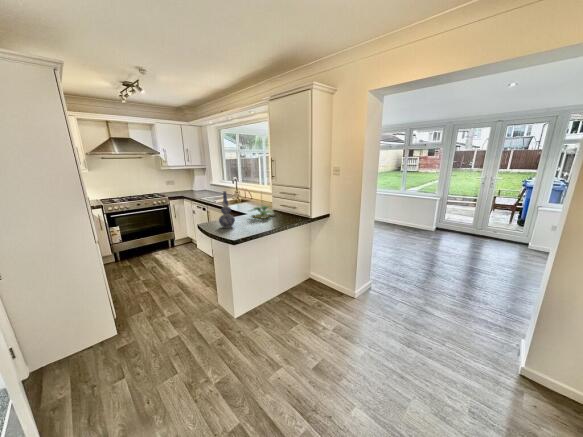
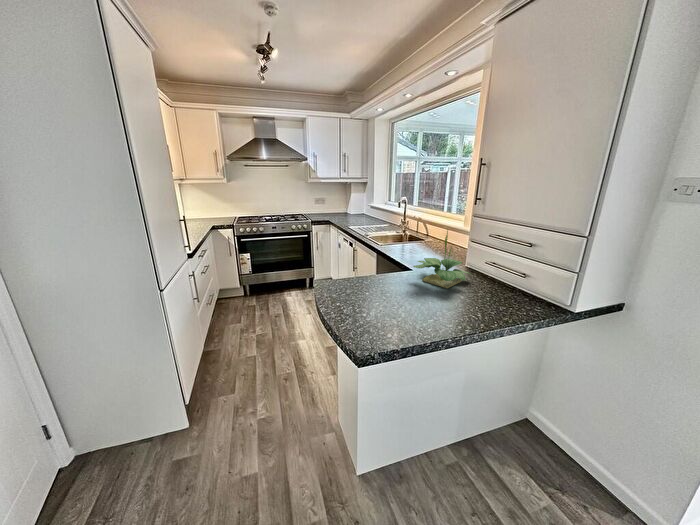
vase: present [219,191,235,228] -> none [350,226,382,302]

